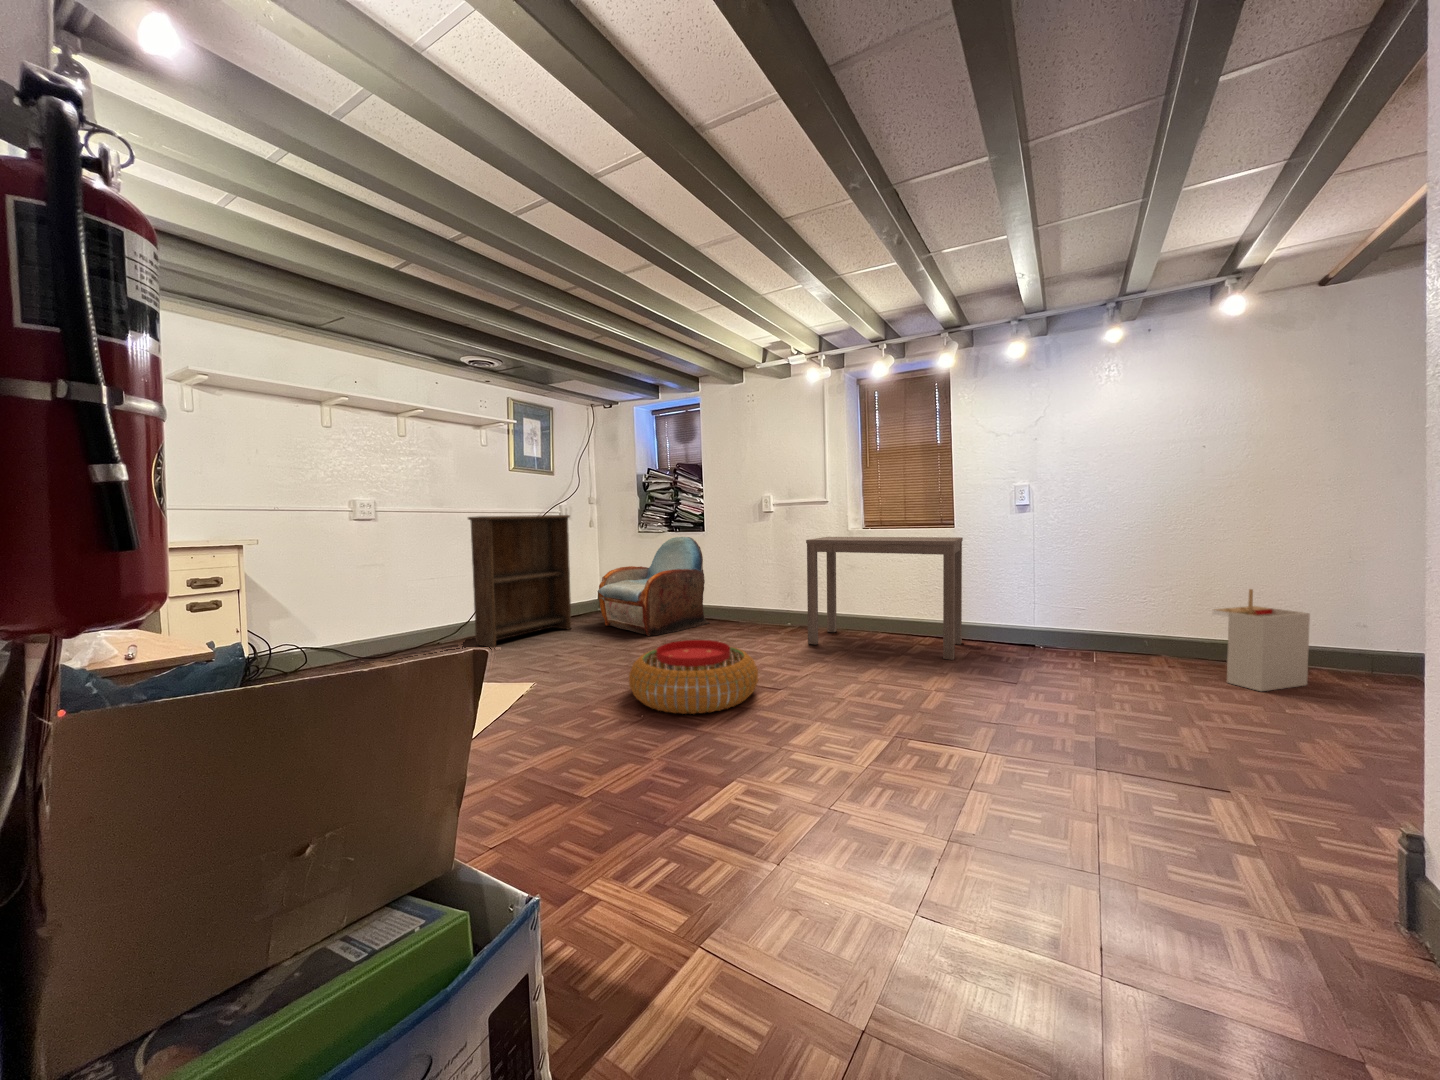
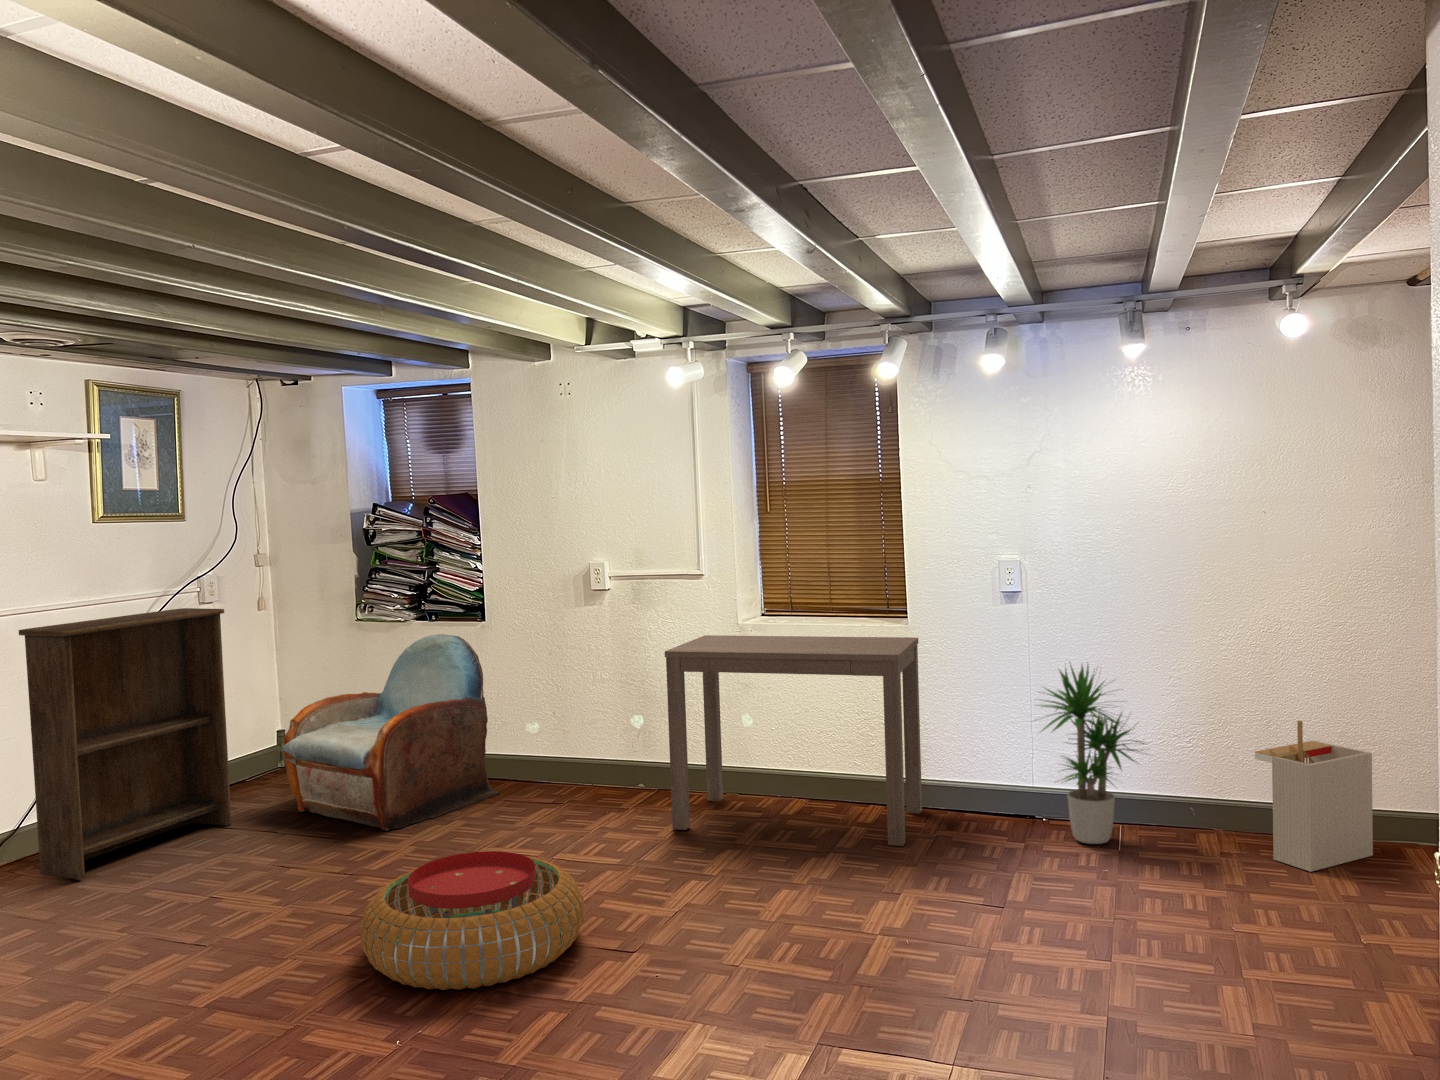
potted plant: none [1040,548,1133,666] -> present [1035,662,1144,844]

